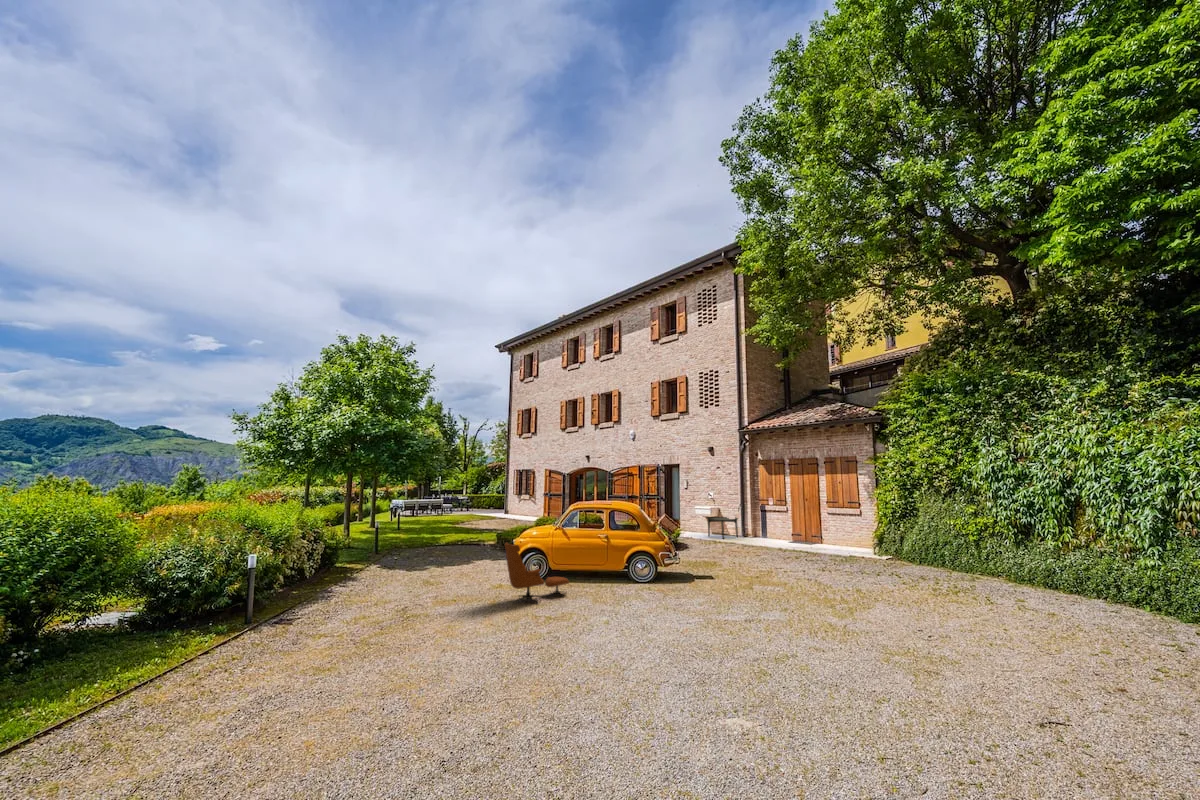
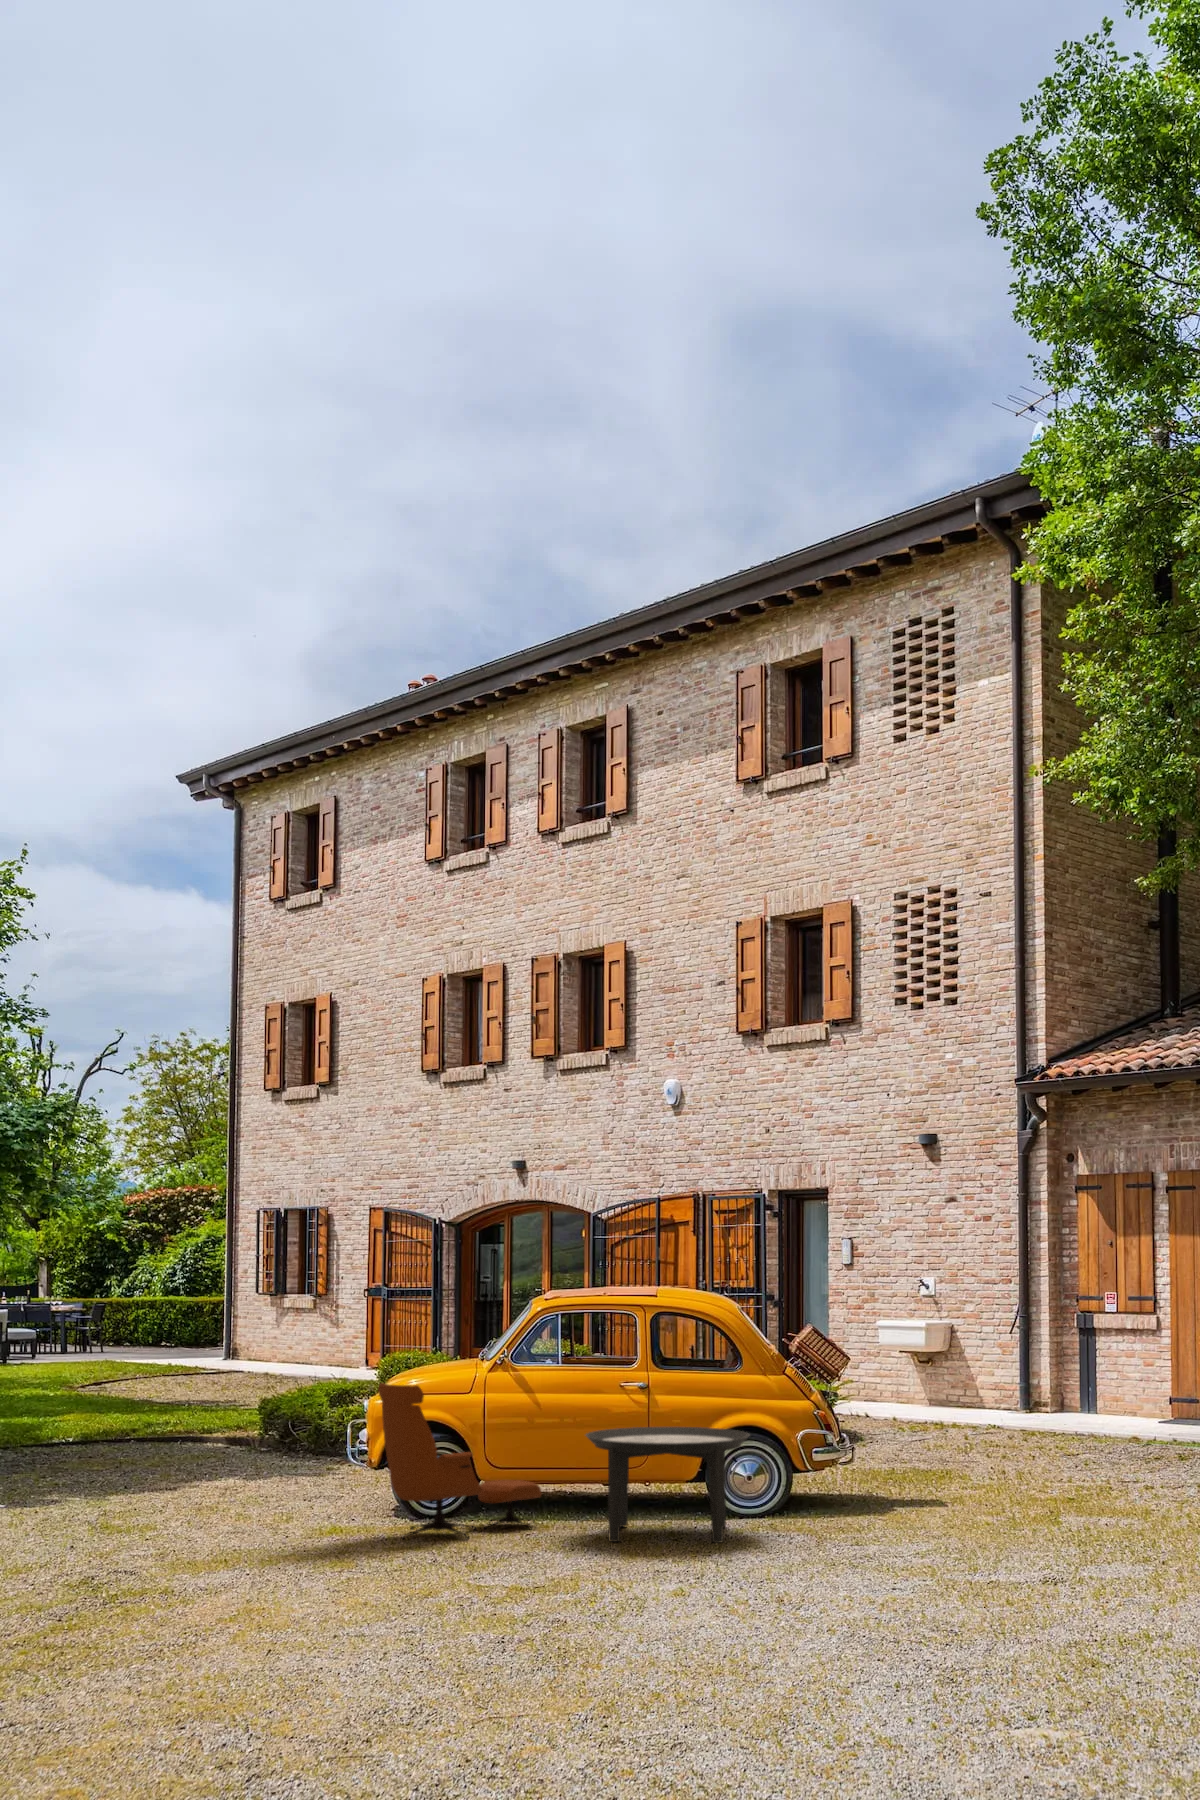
round table: present [707,517,738,539] -> present [586,1427,750,1543]

